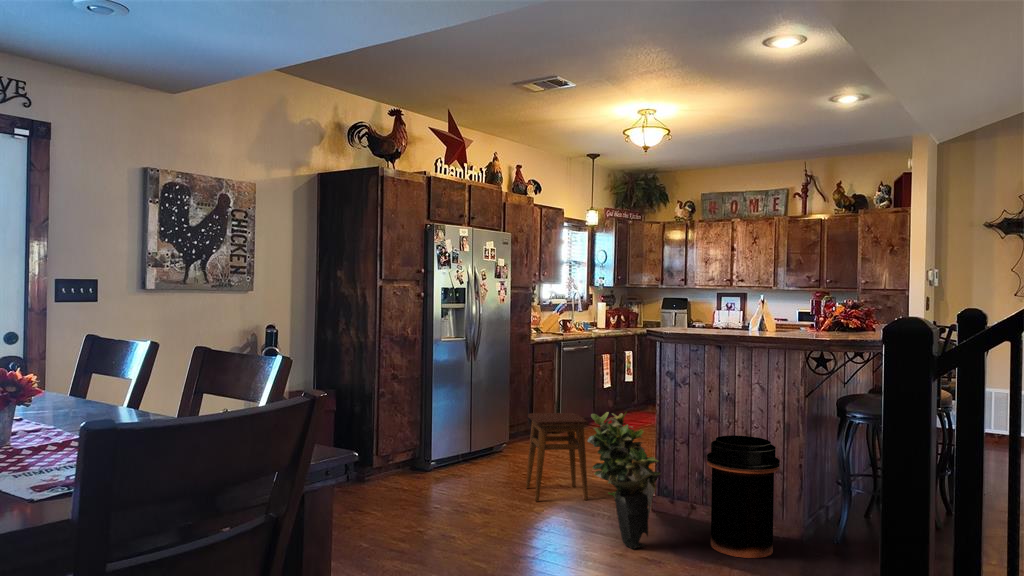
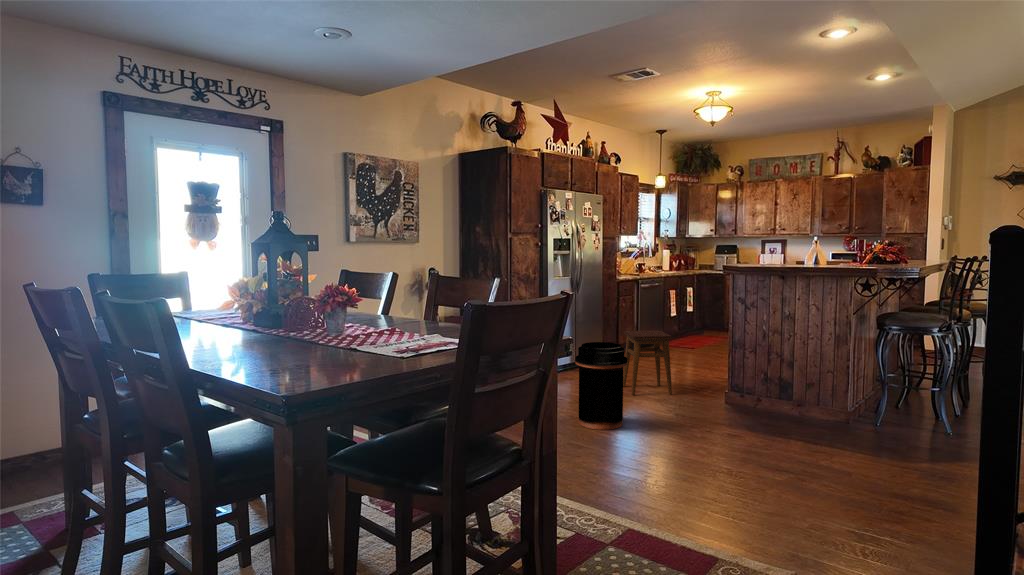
potted plant: present [588,412,661,549] -> none [678,327,735,428]
trash can: present [707,435,780,558] -> present [575,342,627,430]

